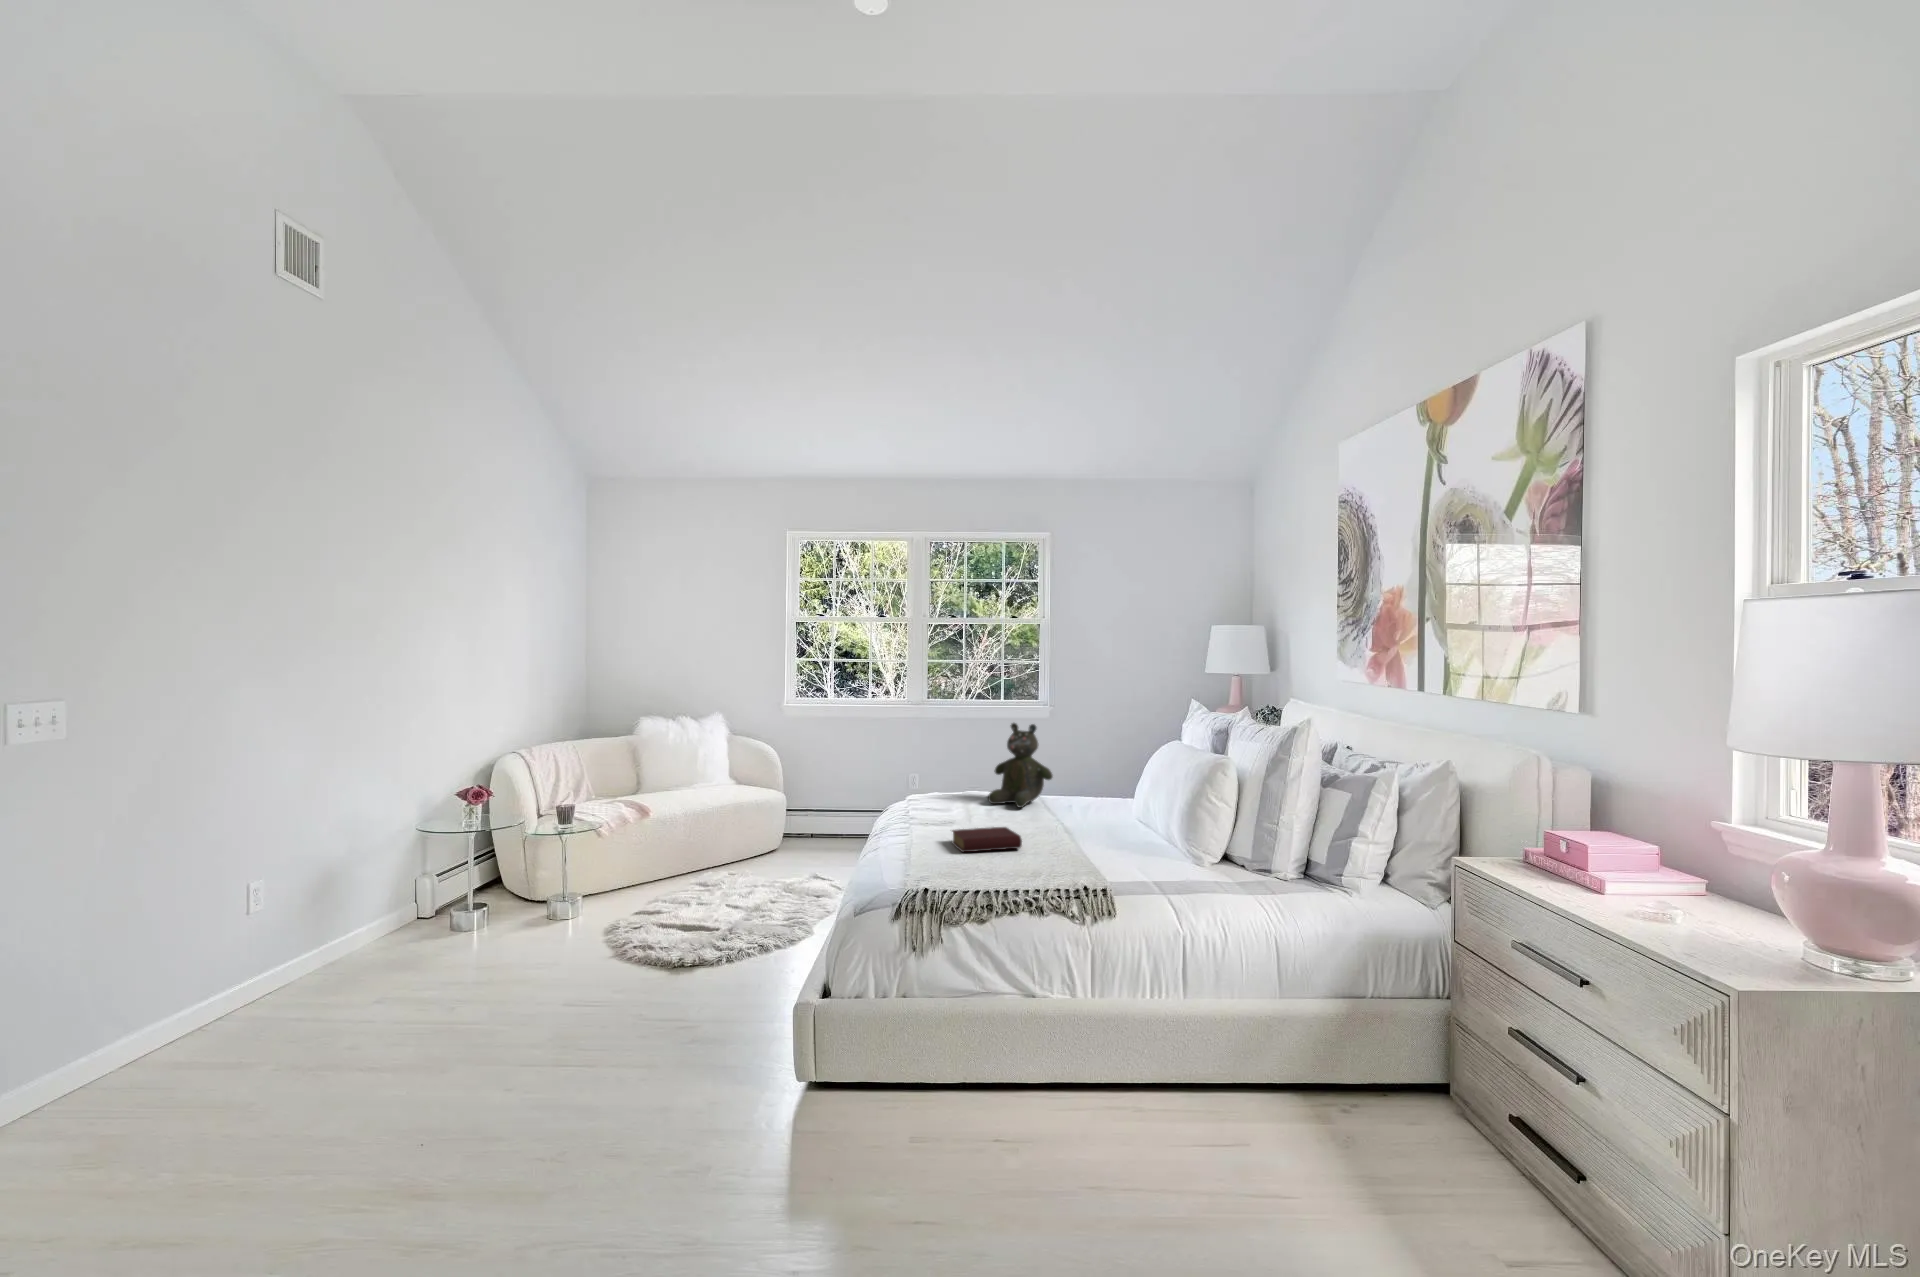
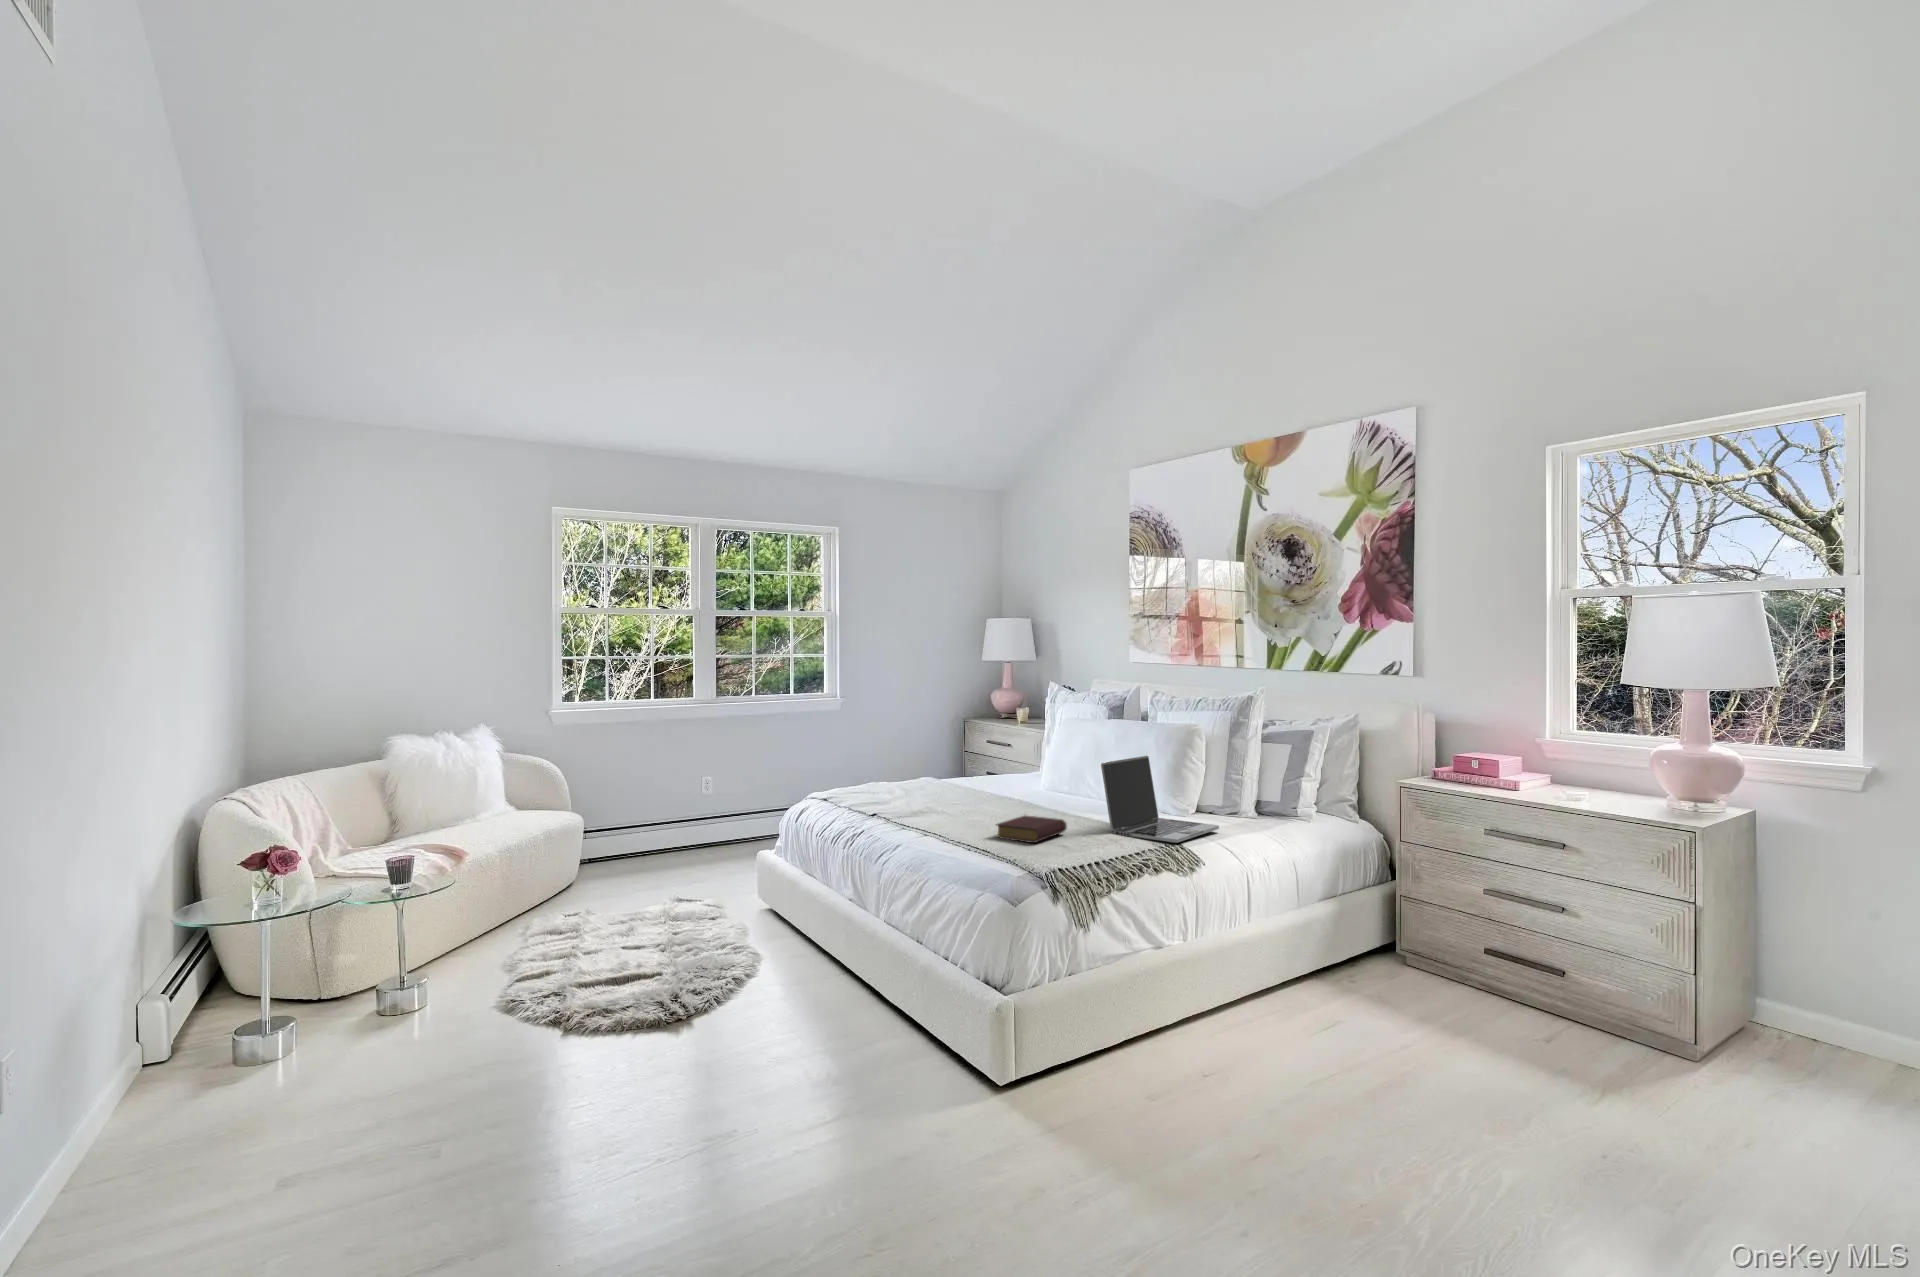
teddy bear: present [988,723,1053,808] -> none [900,716,969,804]
laptop: none [1070,783,1198,878] -> present [1101,756,1219,843]

